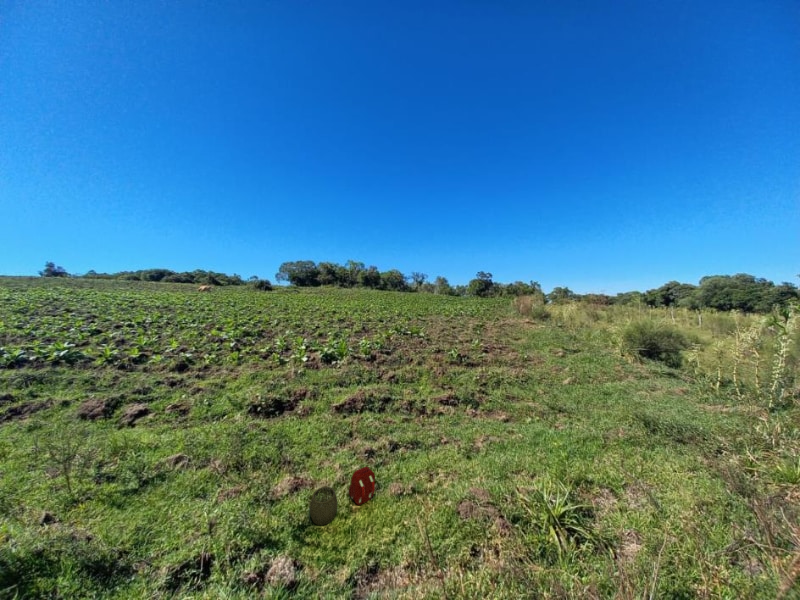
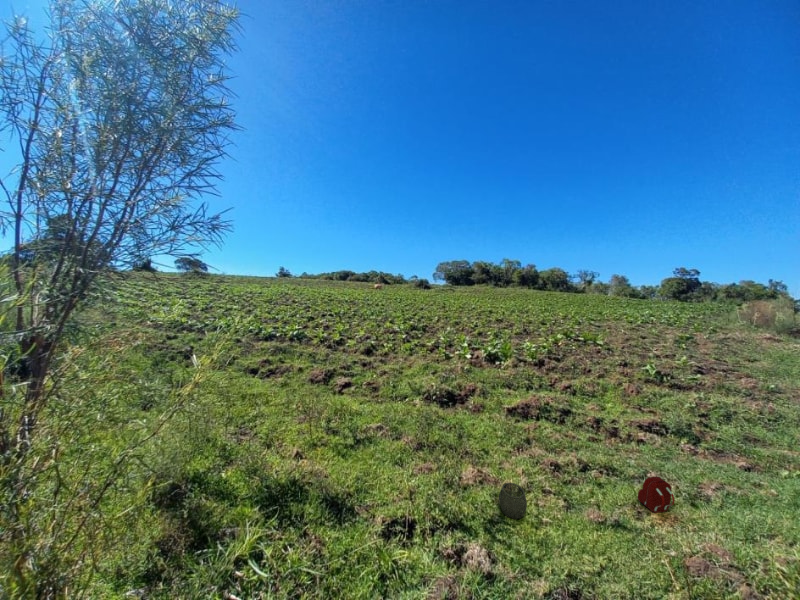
backpack: present [349,466,375,505] -> present [638,477,675,513]

